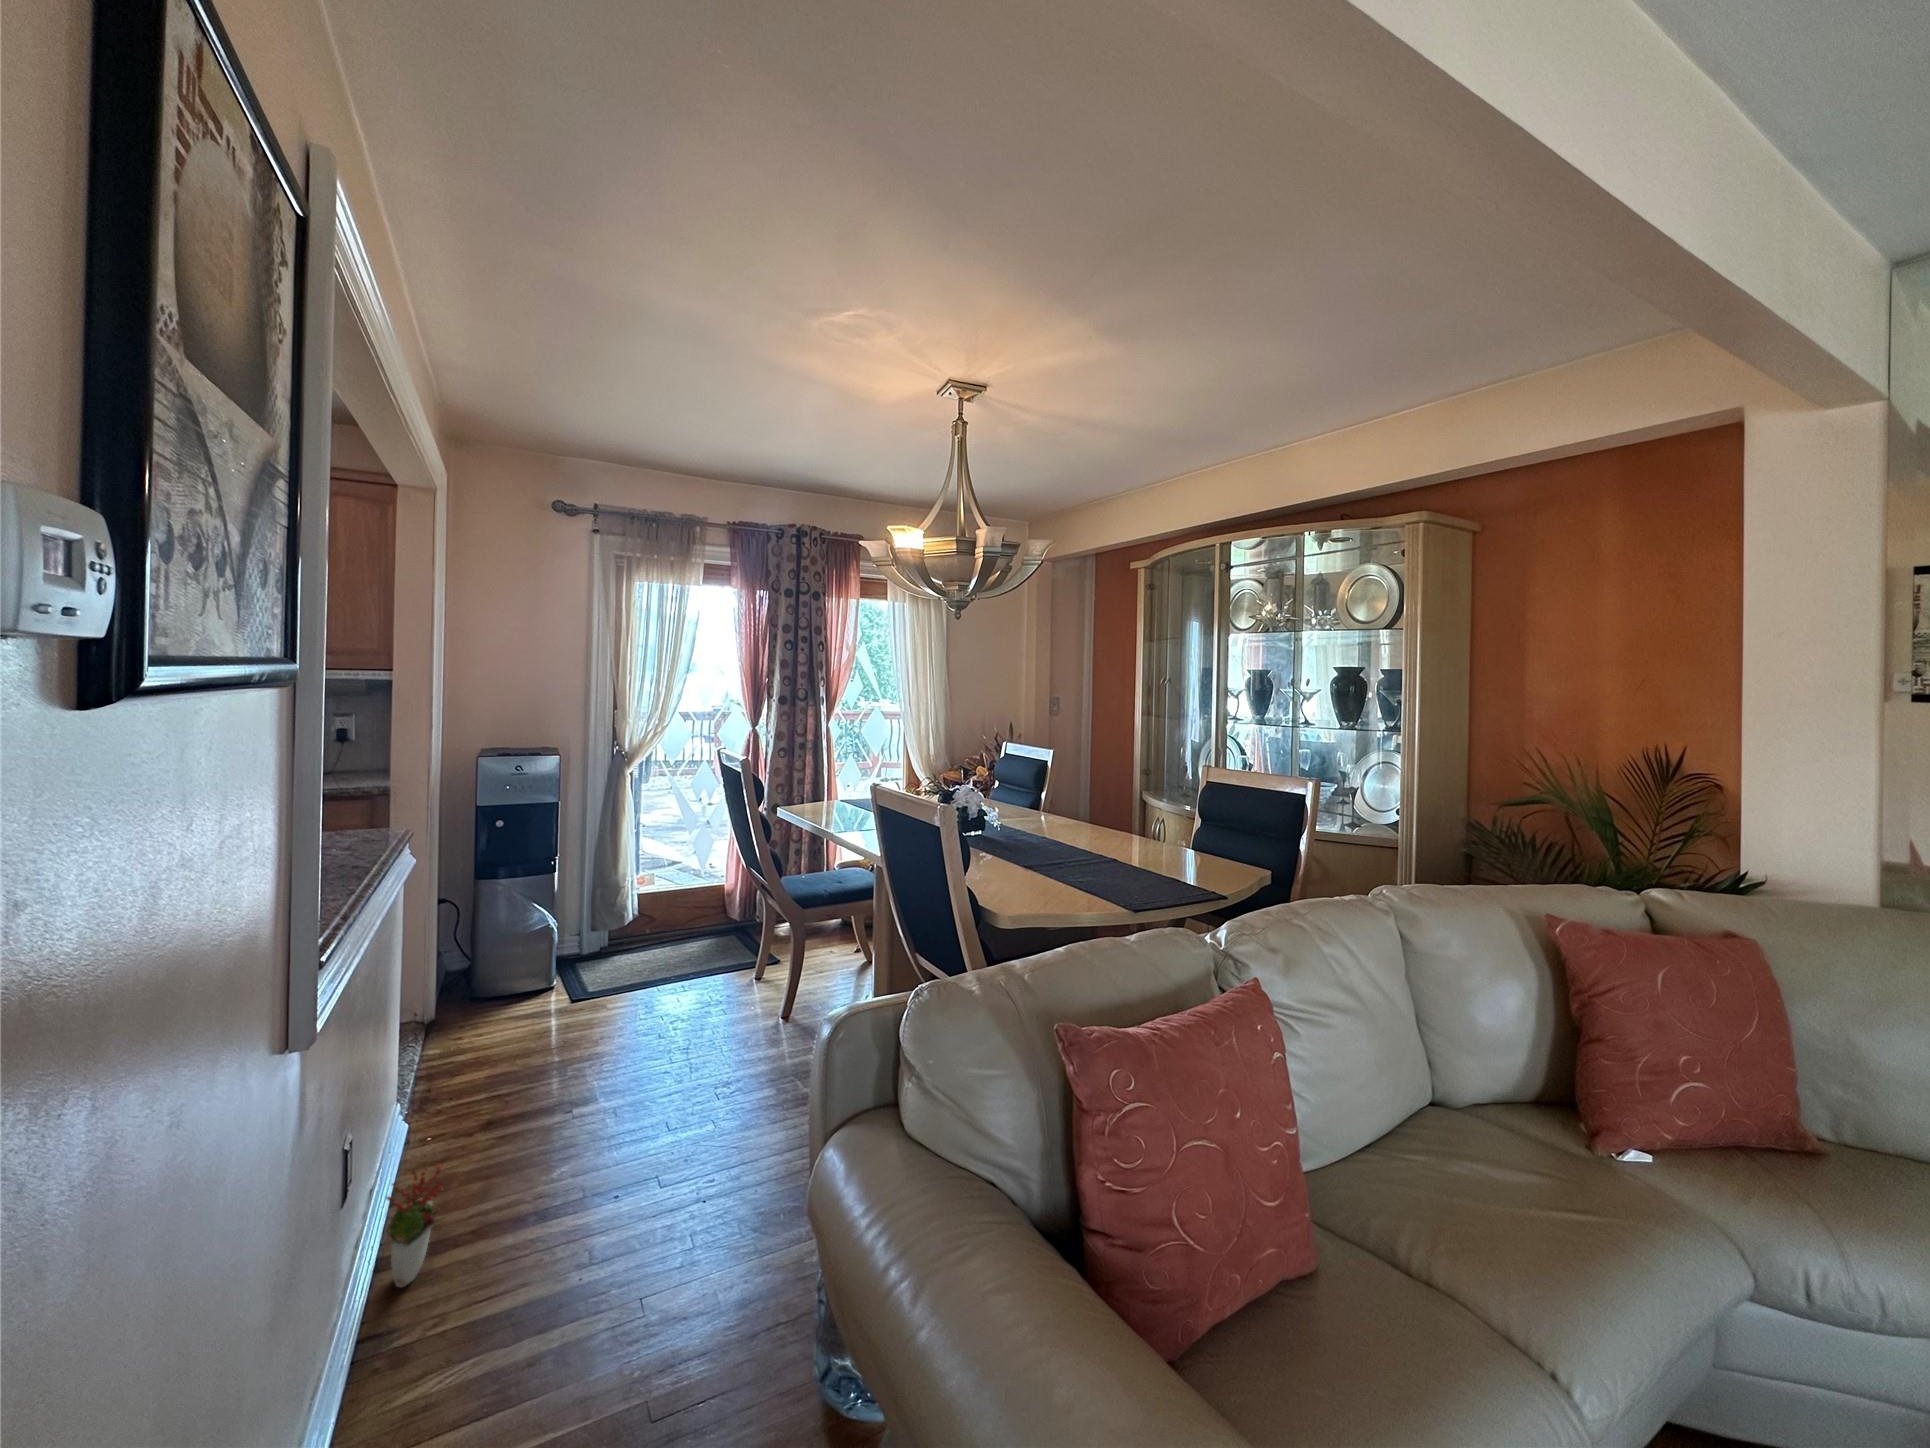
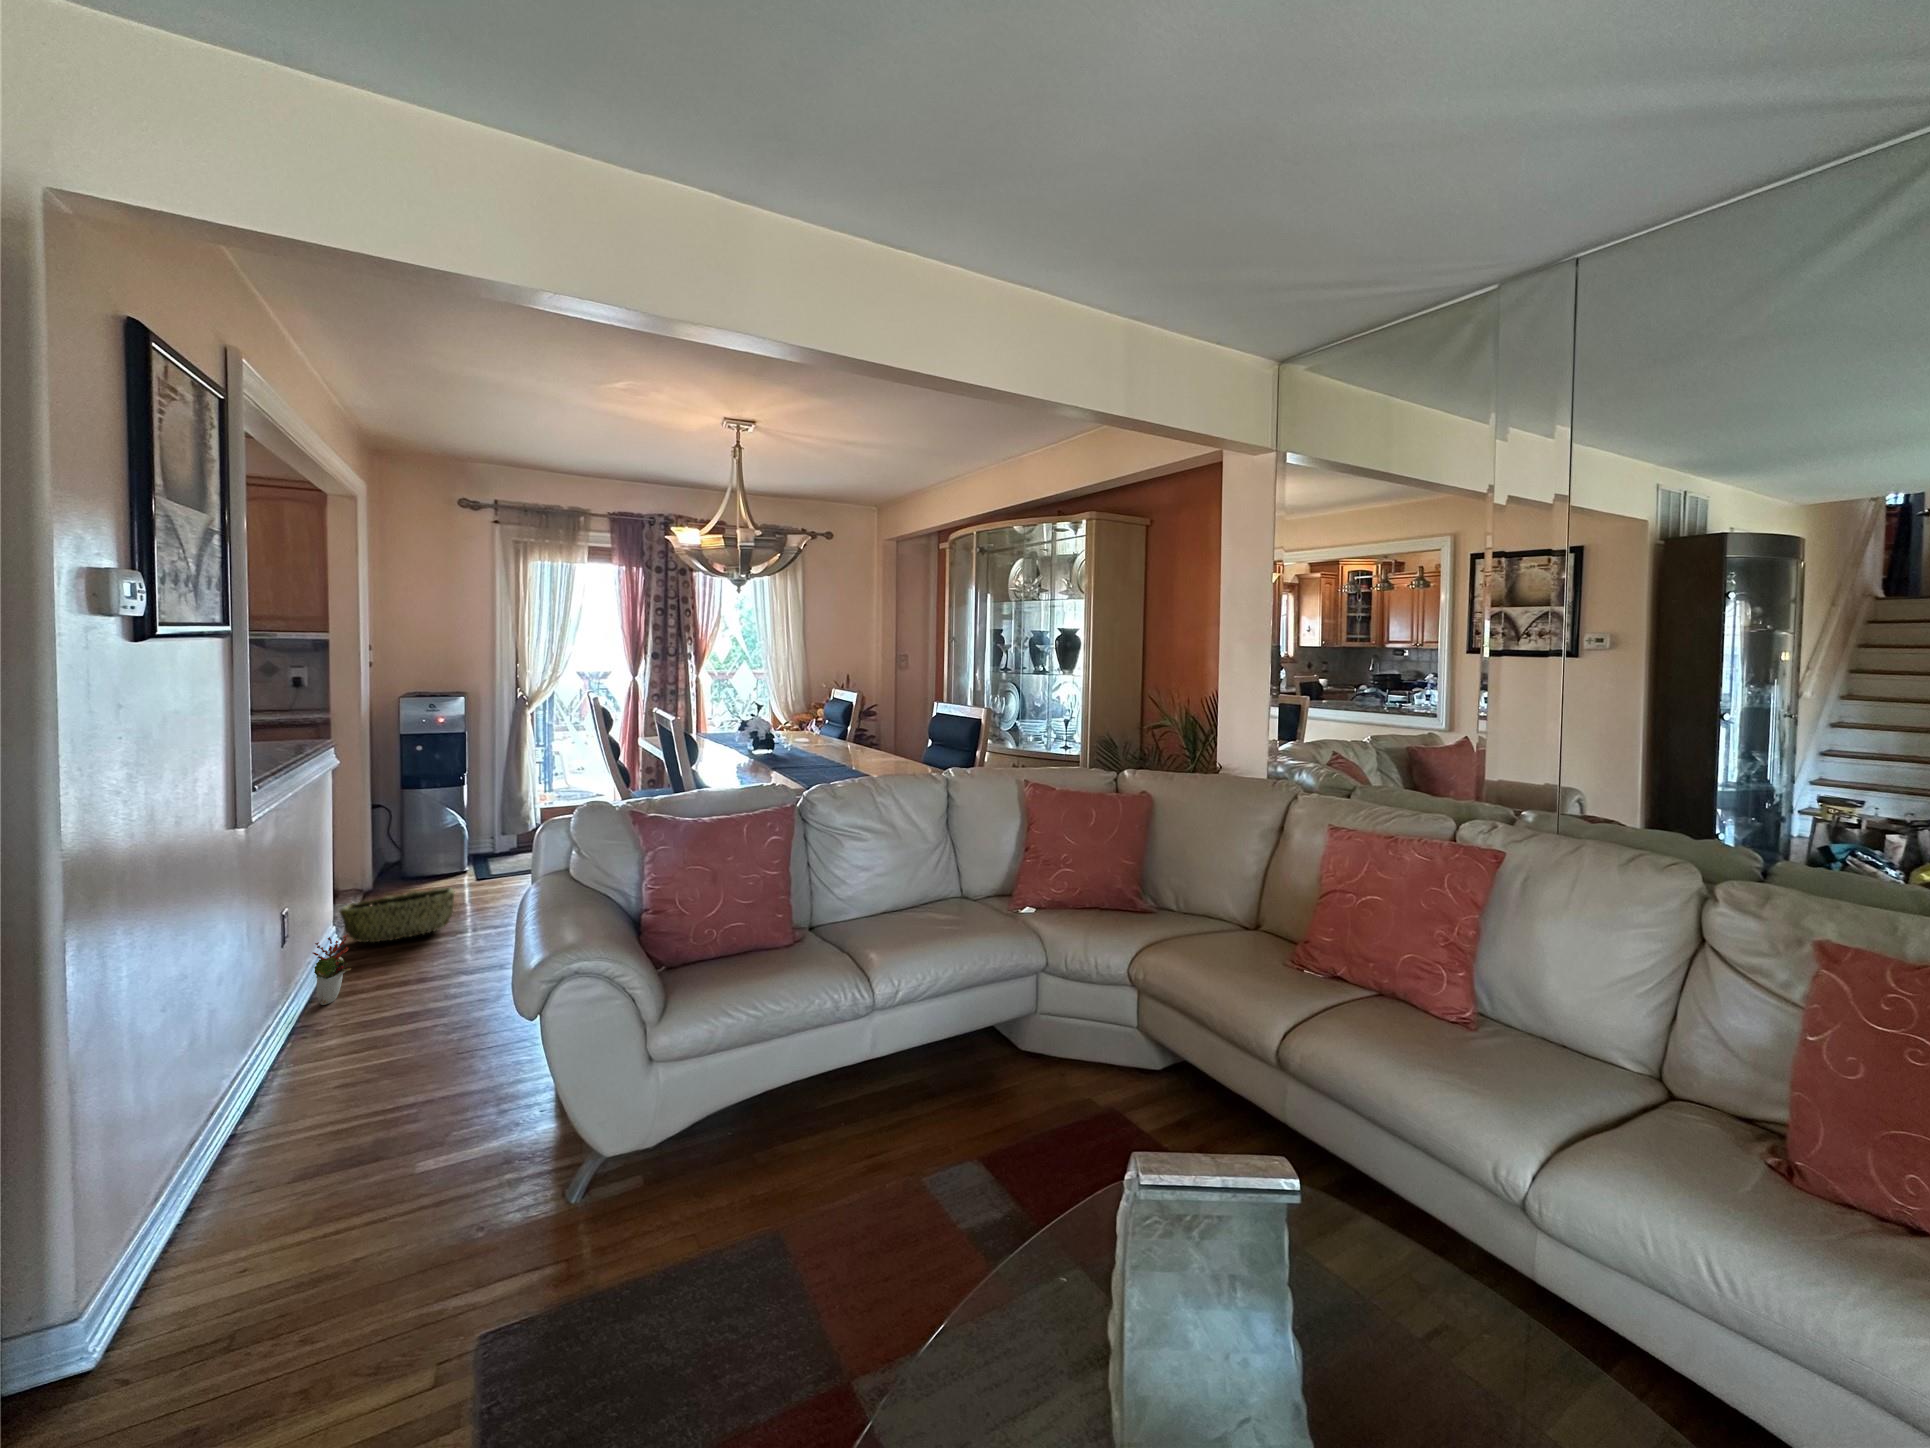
woven basket: none [411,1035,574,1134] -> present [340,888,455,942]

